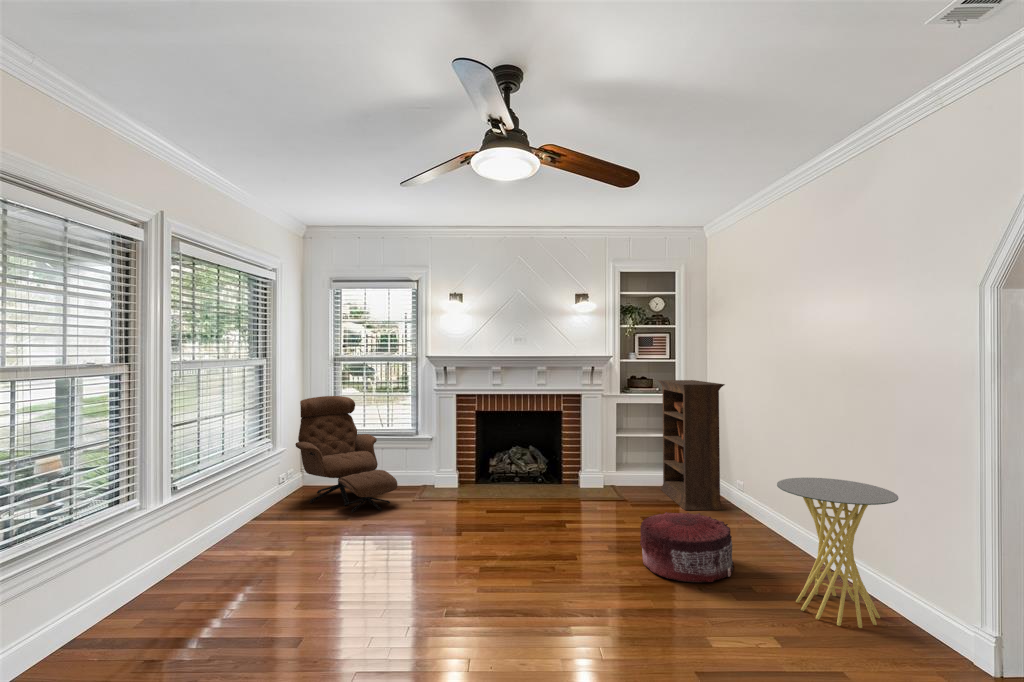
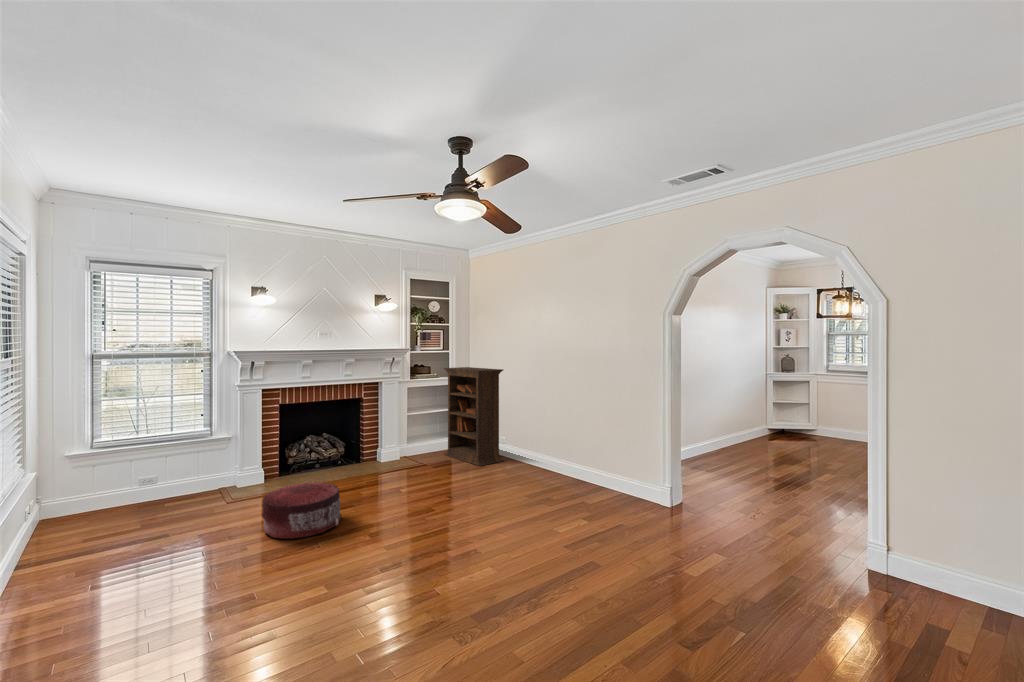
lounge chair: present [295,396,398,512] -> none [58,399,218,530]
side table: present [777,478,898,628] -> none [584,425,648,509]
pouf: present [640,512,734,582] -> present [262,482,341,539]

